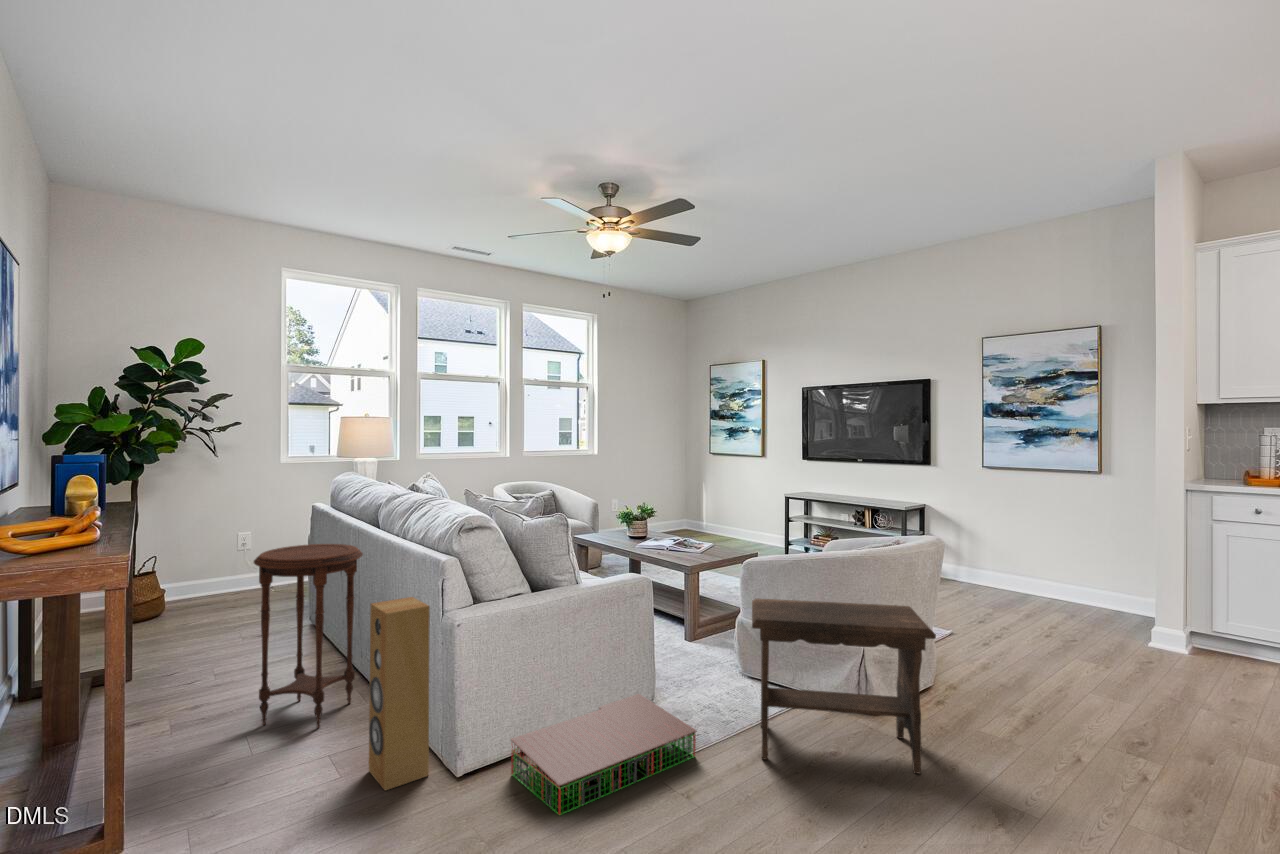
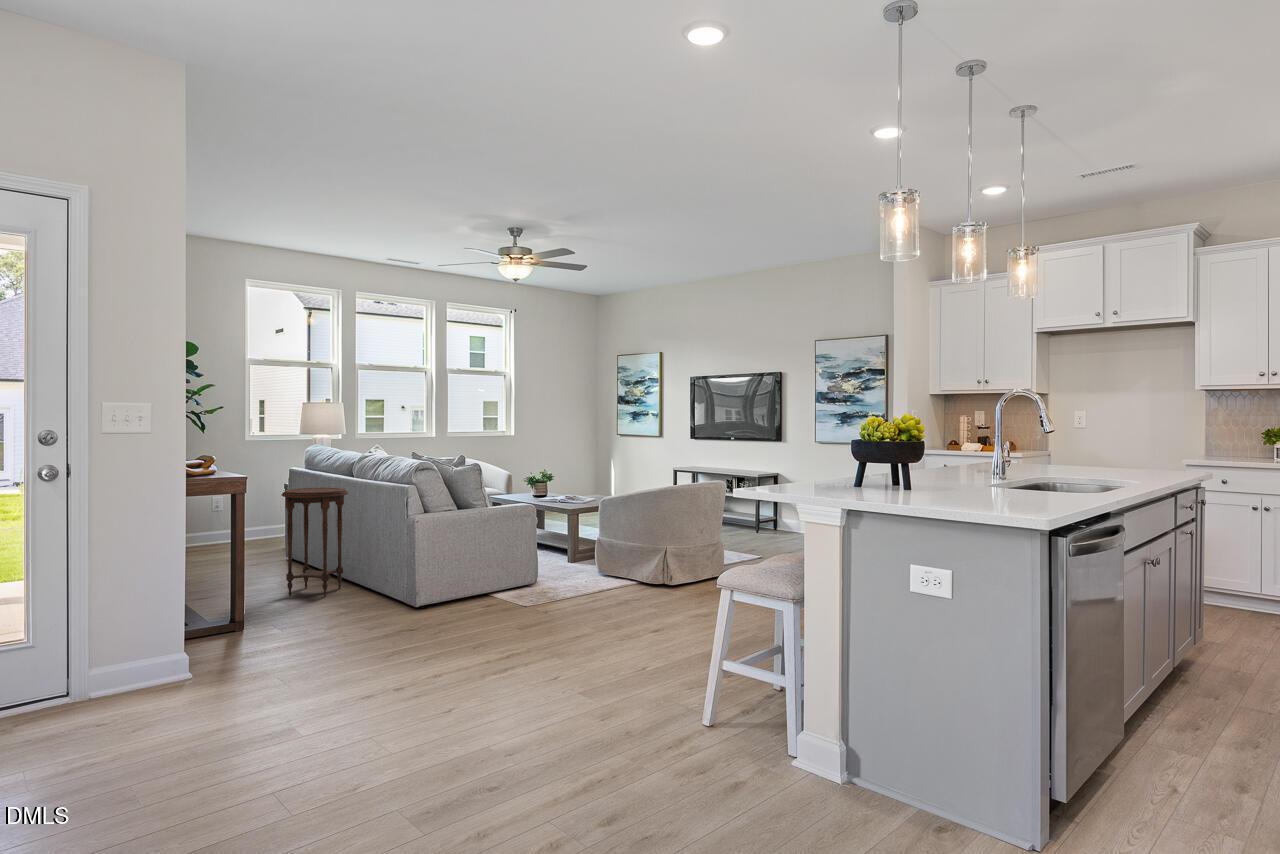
speaker: present [369,597,430,790] -> none [364,511,399,614]
footstool: present [752,599,936,774] -> none [586,516,688,605]
storage bin: present [511,694,696,815] -> none [446,574,555,618]

